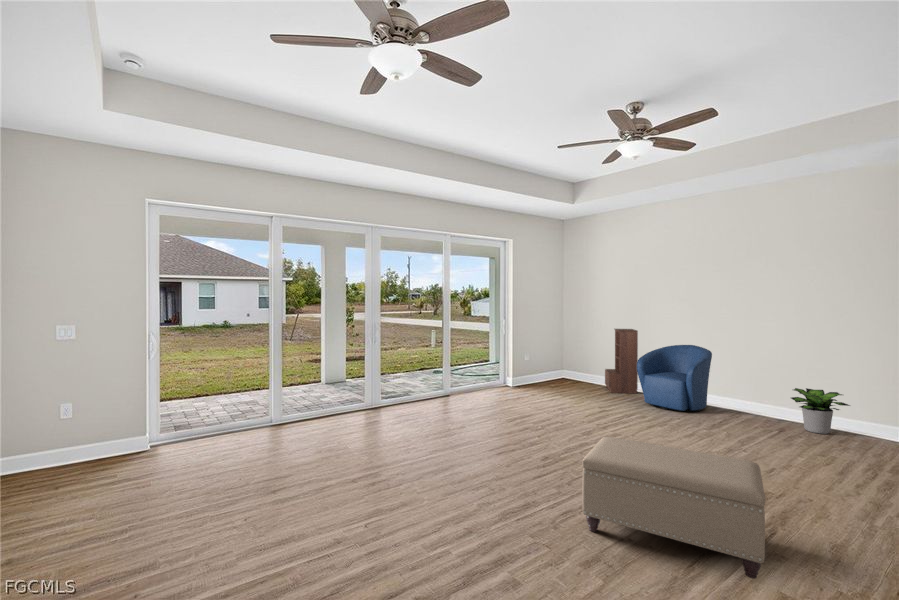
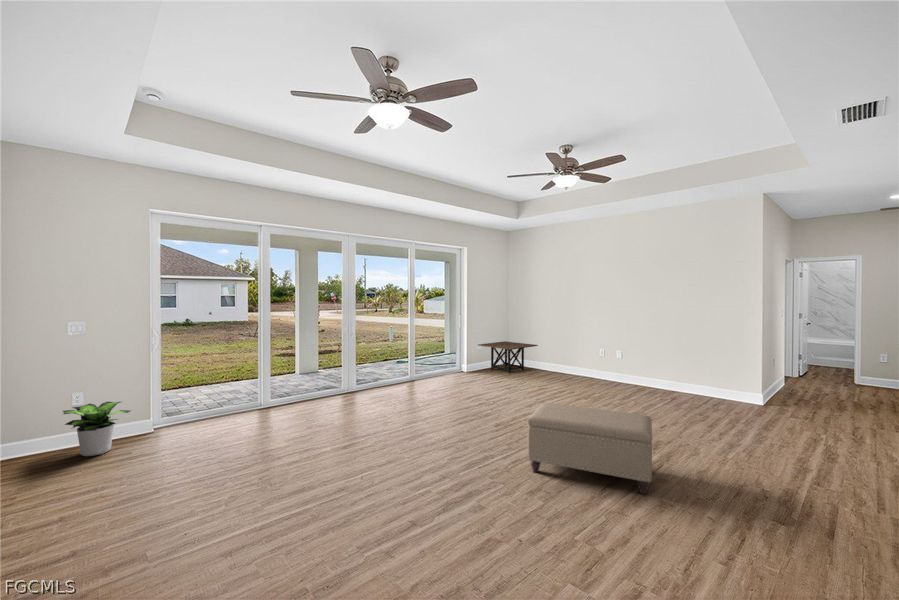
bookshelf: present [605,329,638,394] -> none [542,323,569,376]
armchair: present [637,345,712,412] -> none [568,335,625,388]
side table: none [525,350,599,389] -> present [478,341,538,373]
potted plant: present [791,388,850,434] -> present [63,402,130,456]

